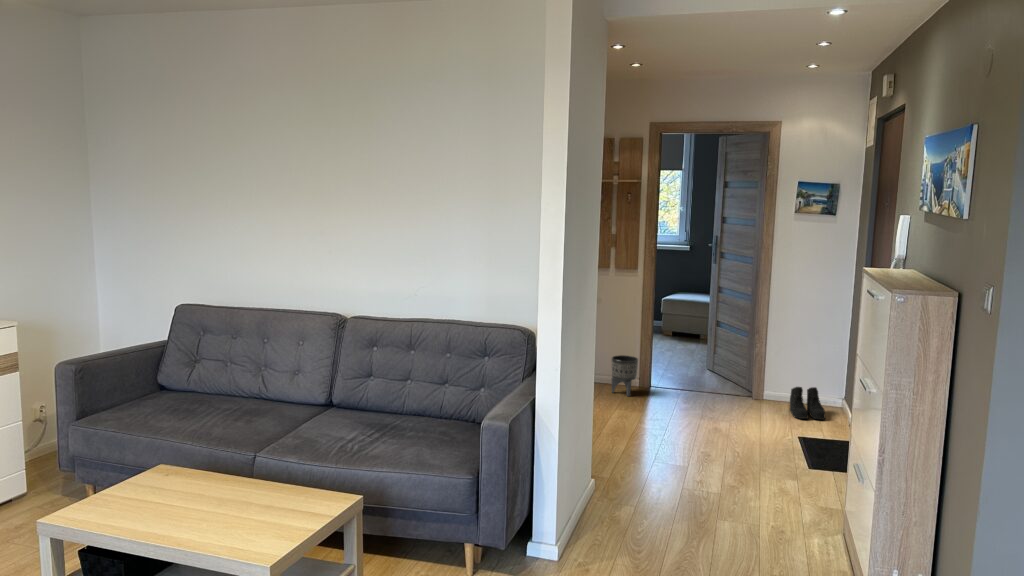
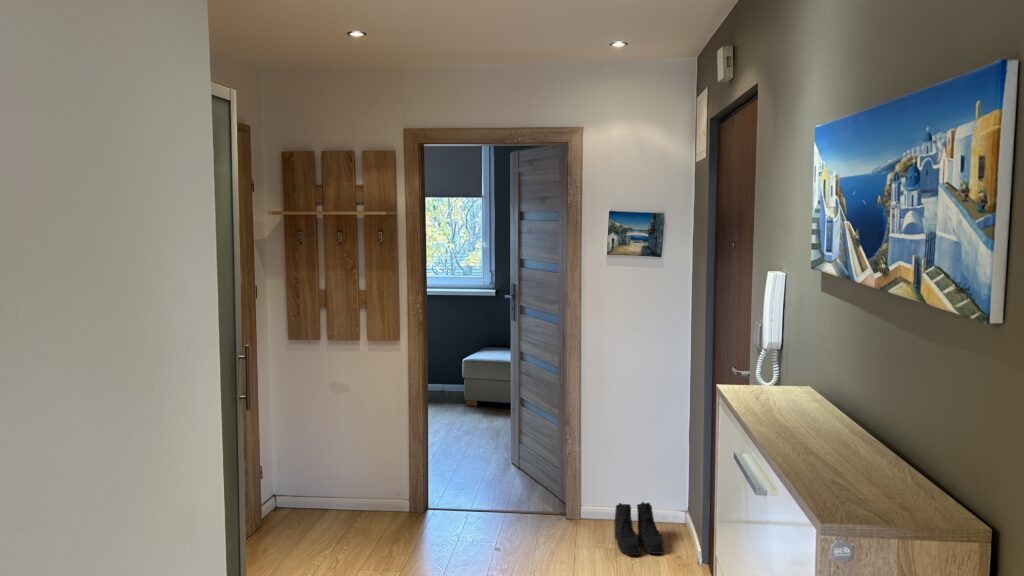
planter: present [611,355,638,396] -> none [363,468,403,532]

